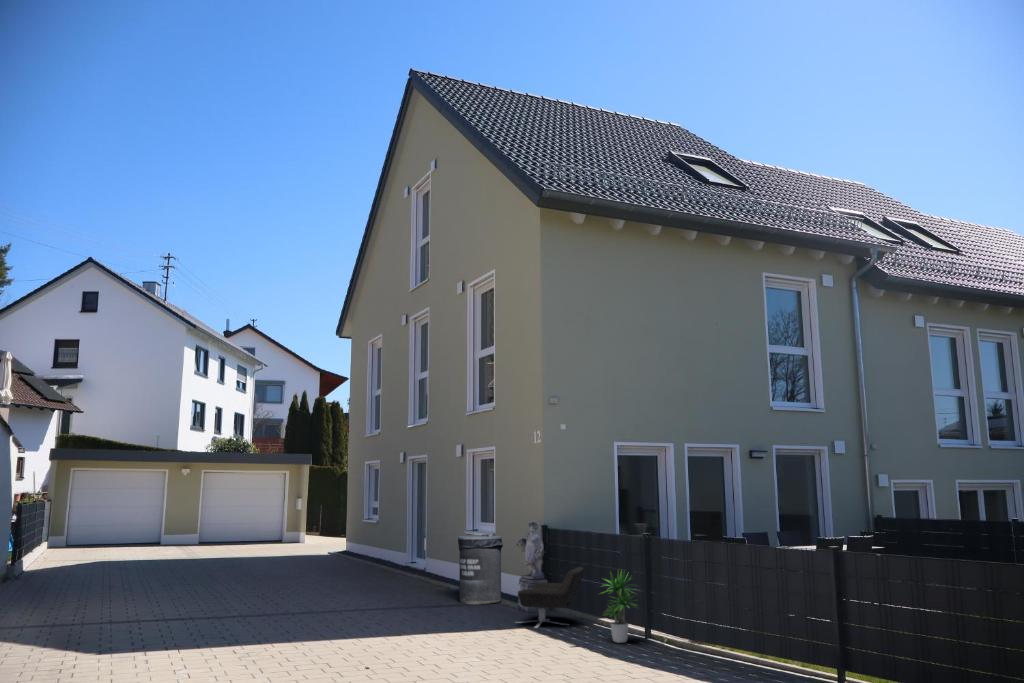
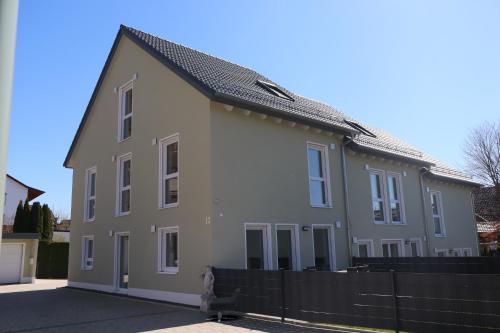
trash can: present [458,534,503,604] -> none [162,274,187,312]
potted plant: present [606,572,632,643] -> none [257,288,279,326]

